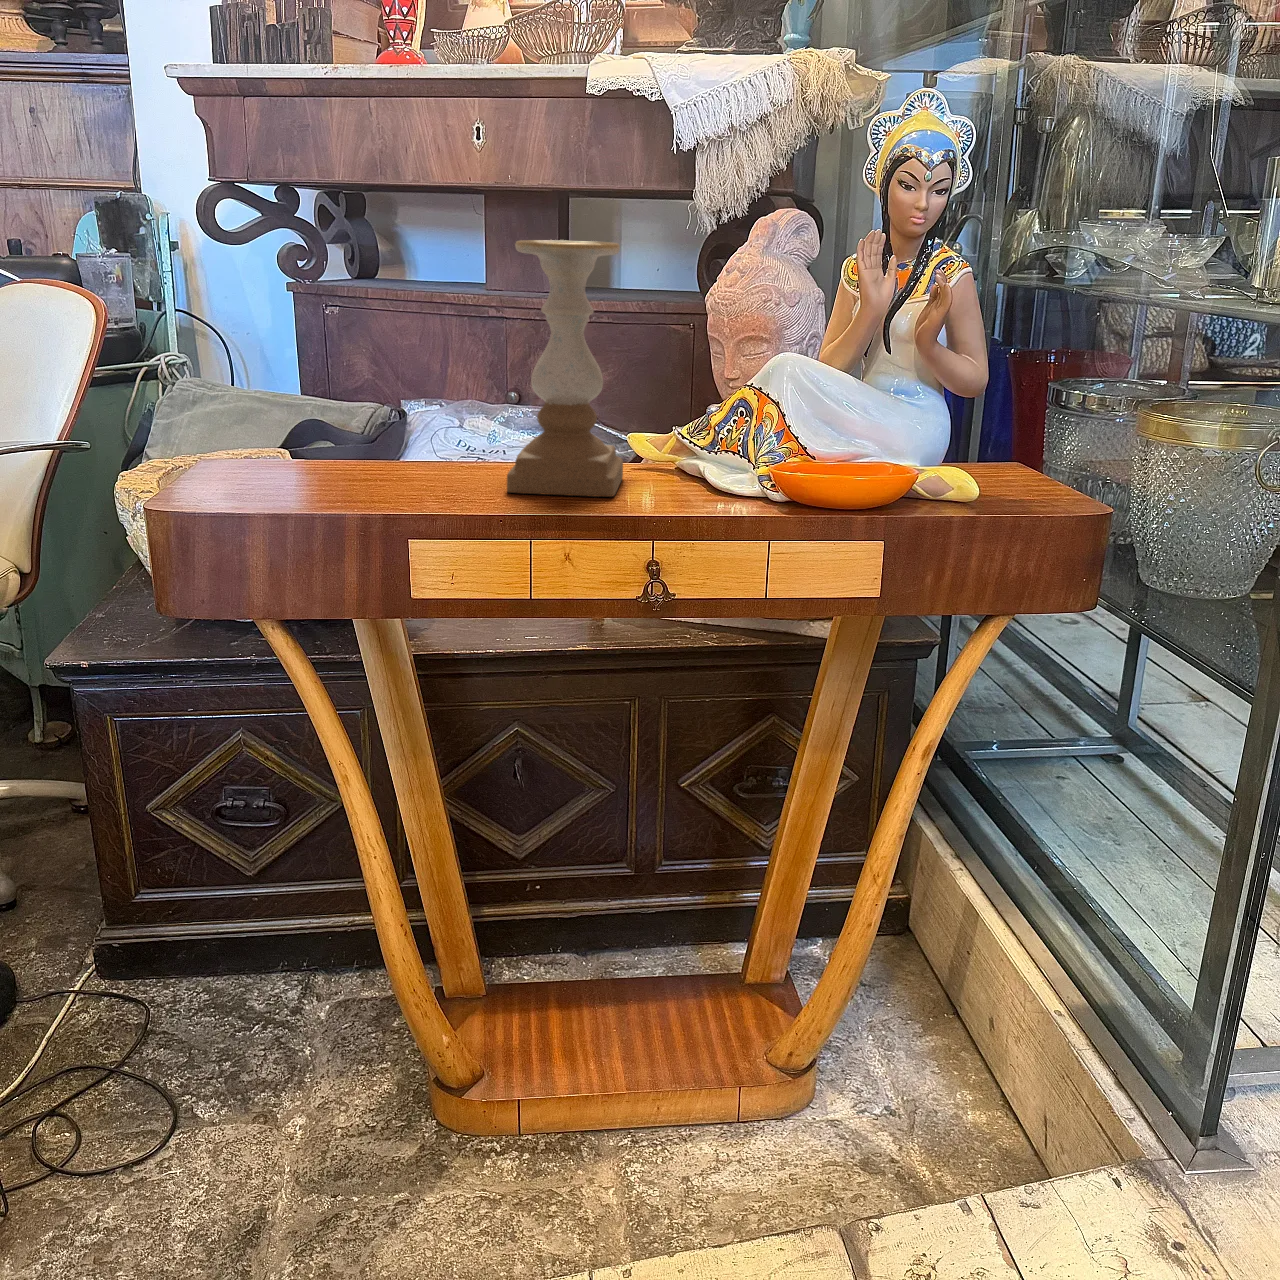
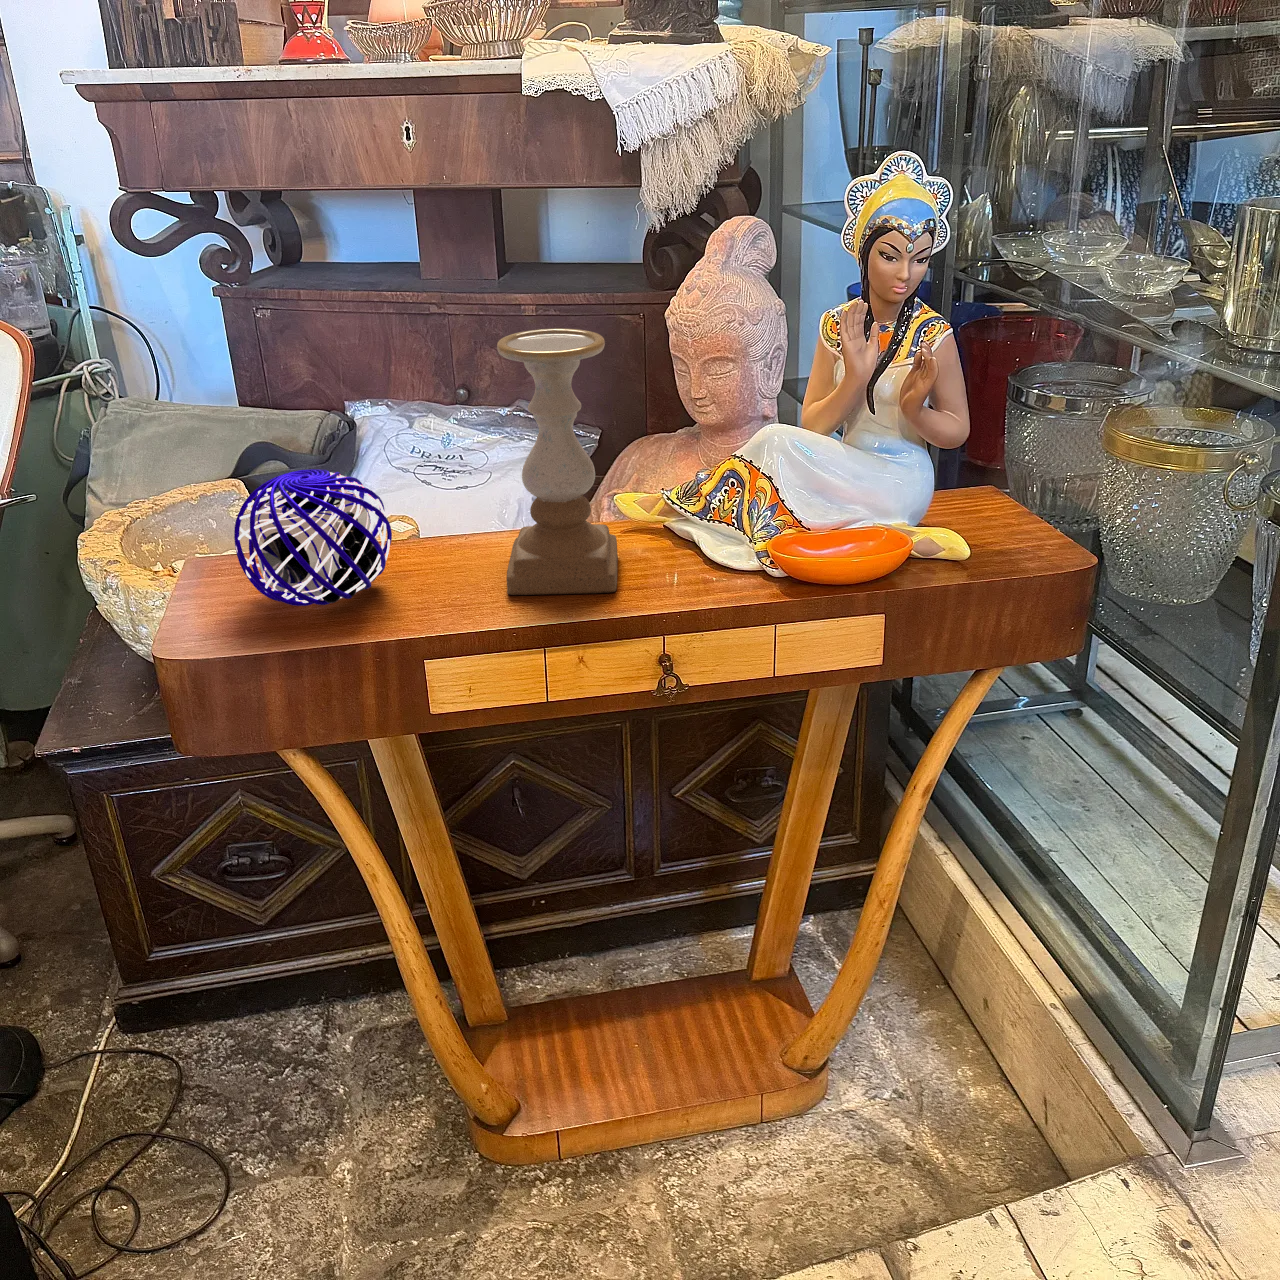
decorative orb: none [246,358,400,485] -> present [234,469,392,606]

